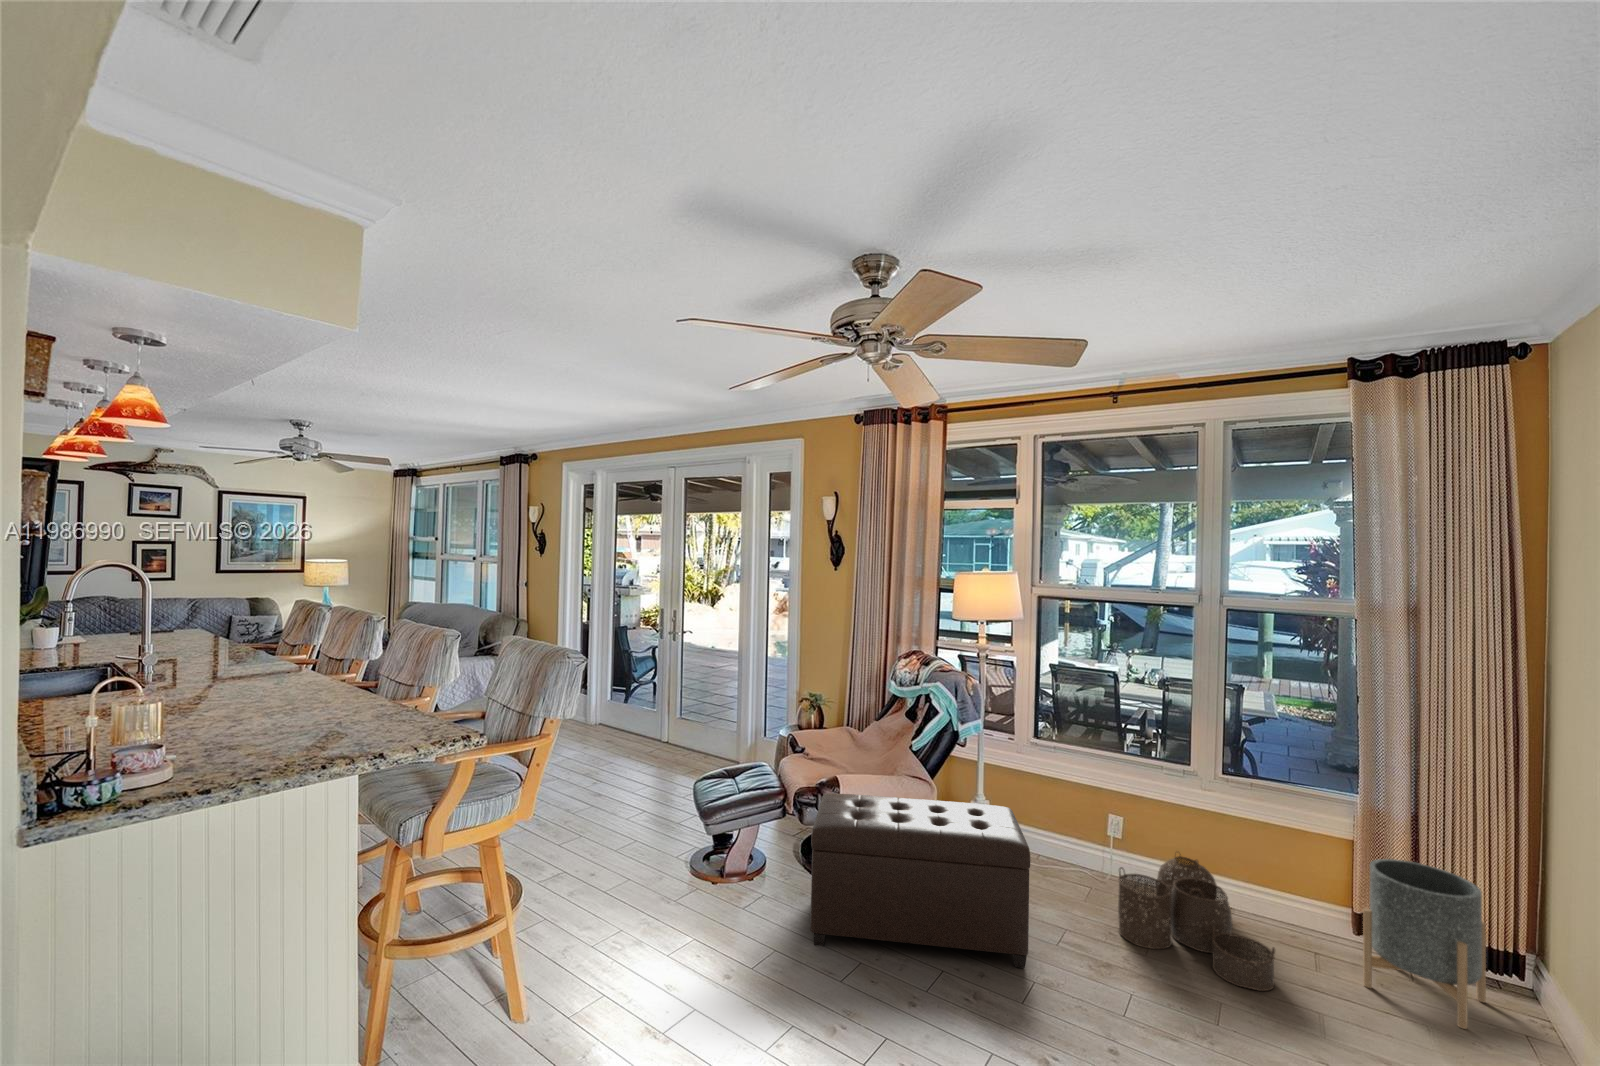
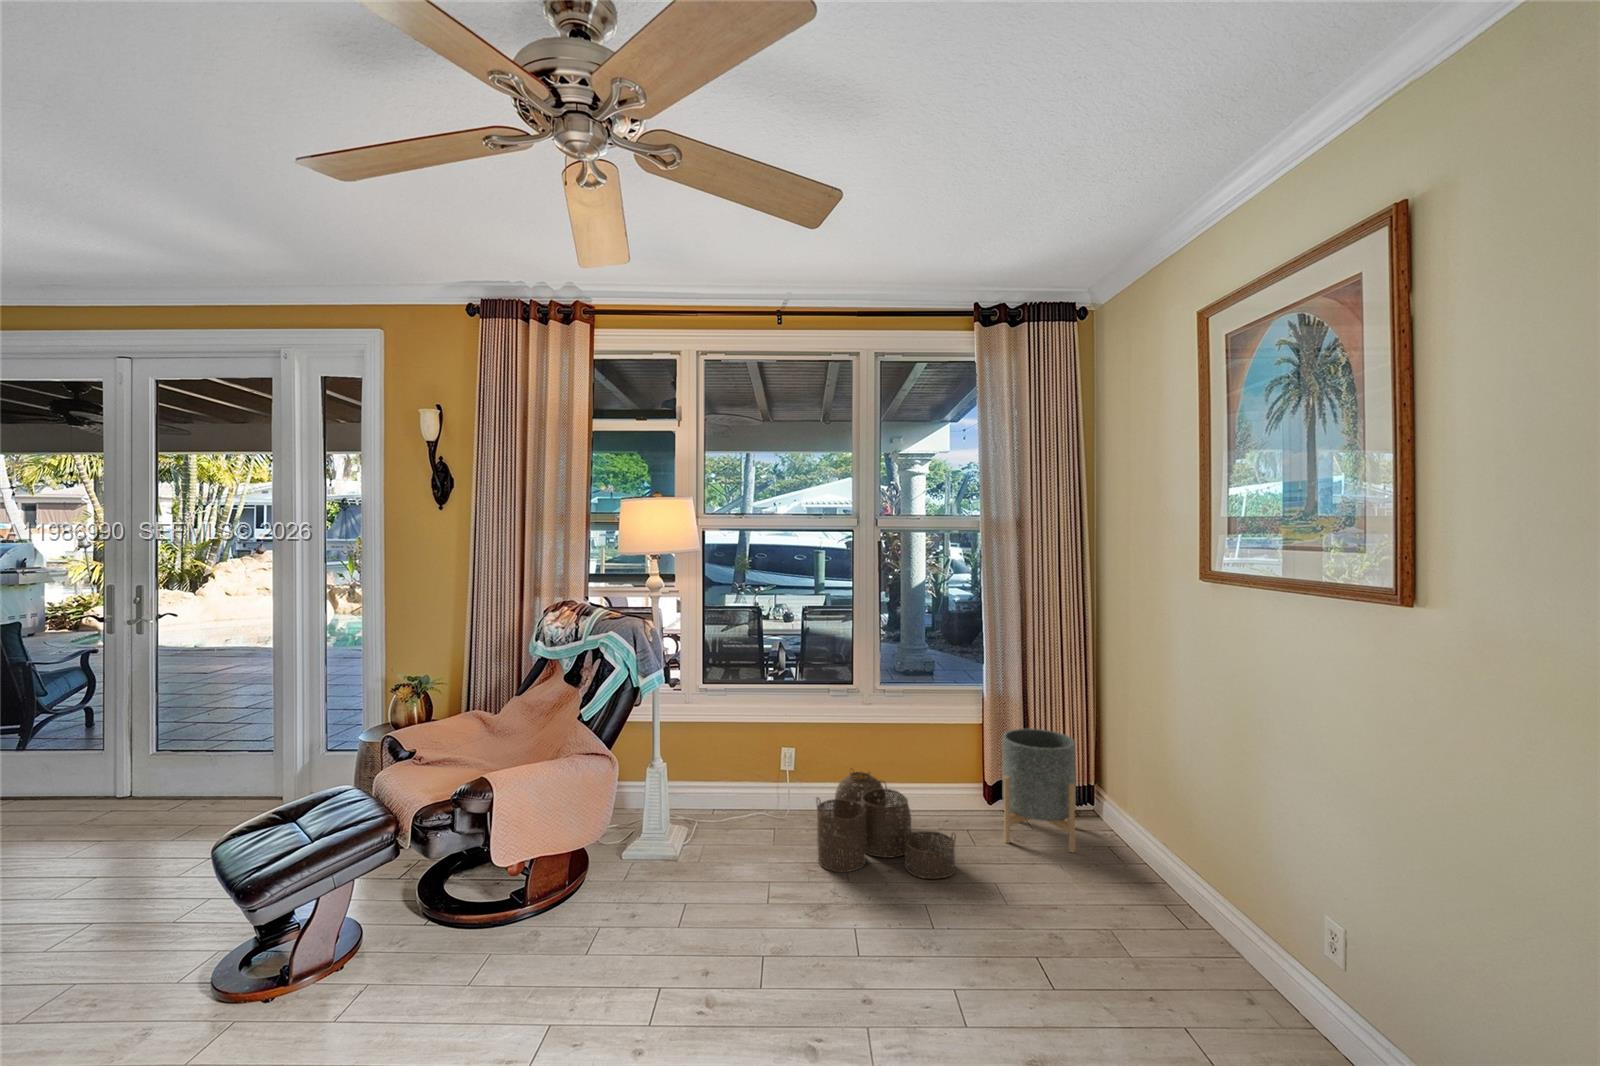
ottoman: present [810,794,1030,968] -> none [463,763,757,1030]

